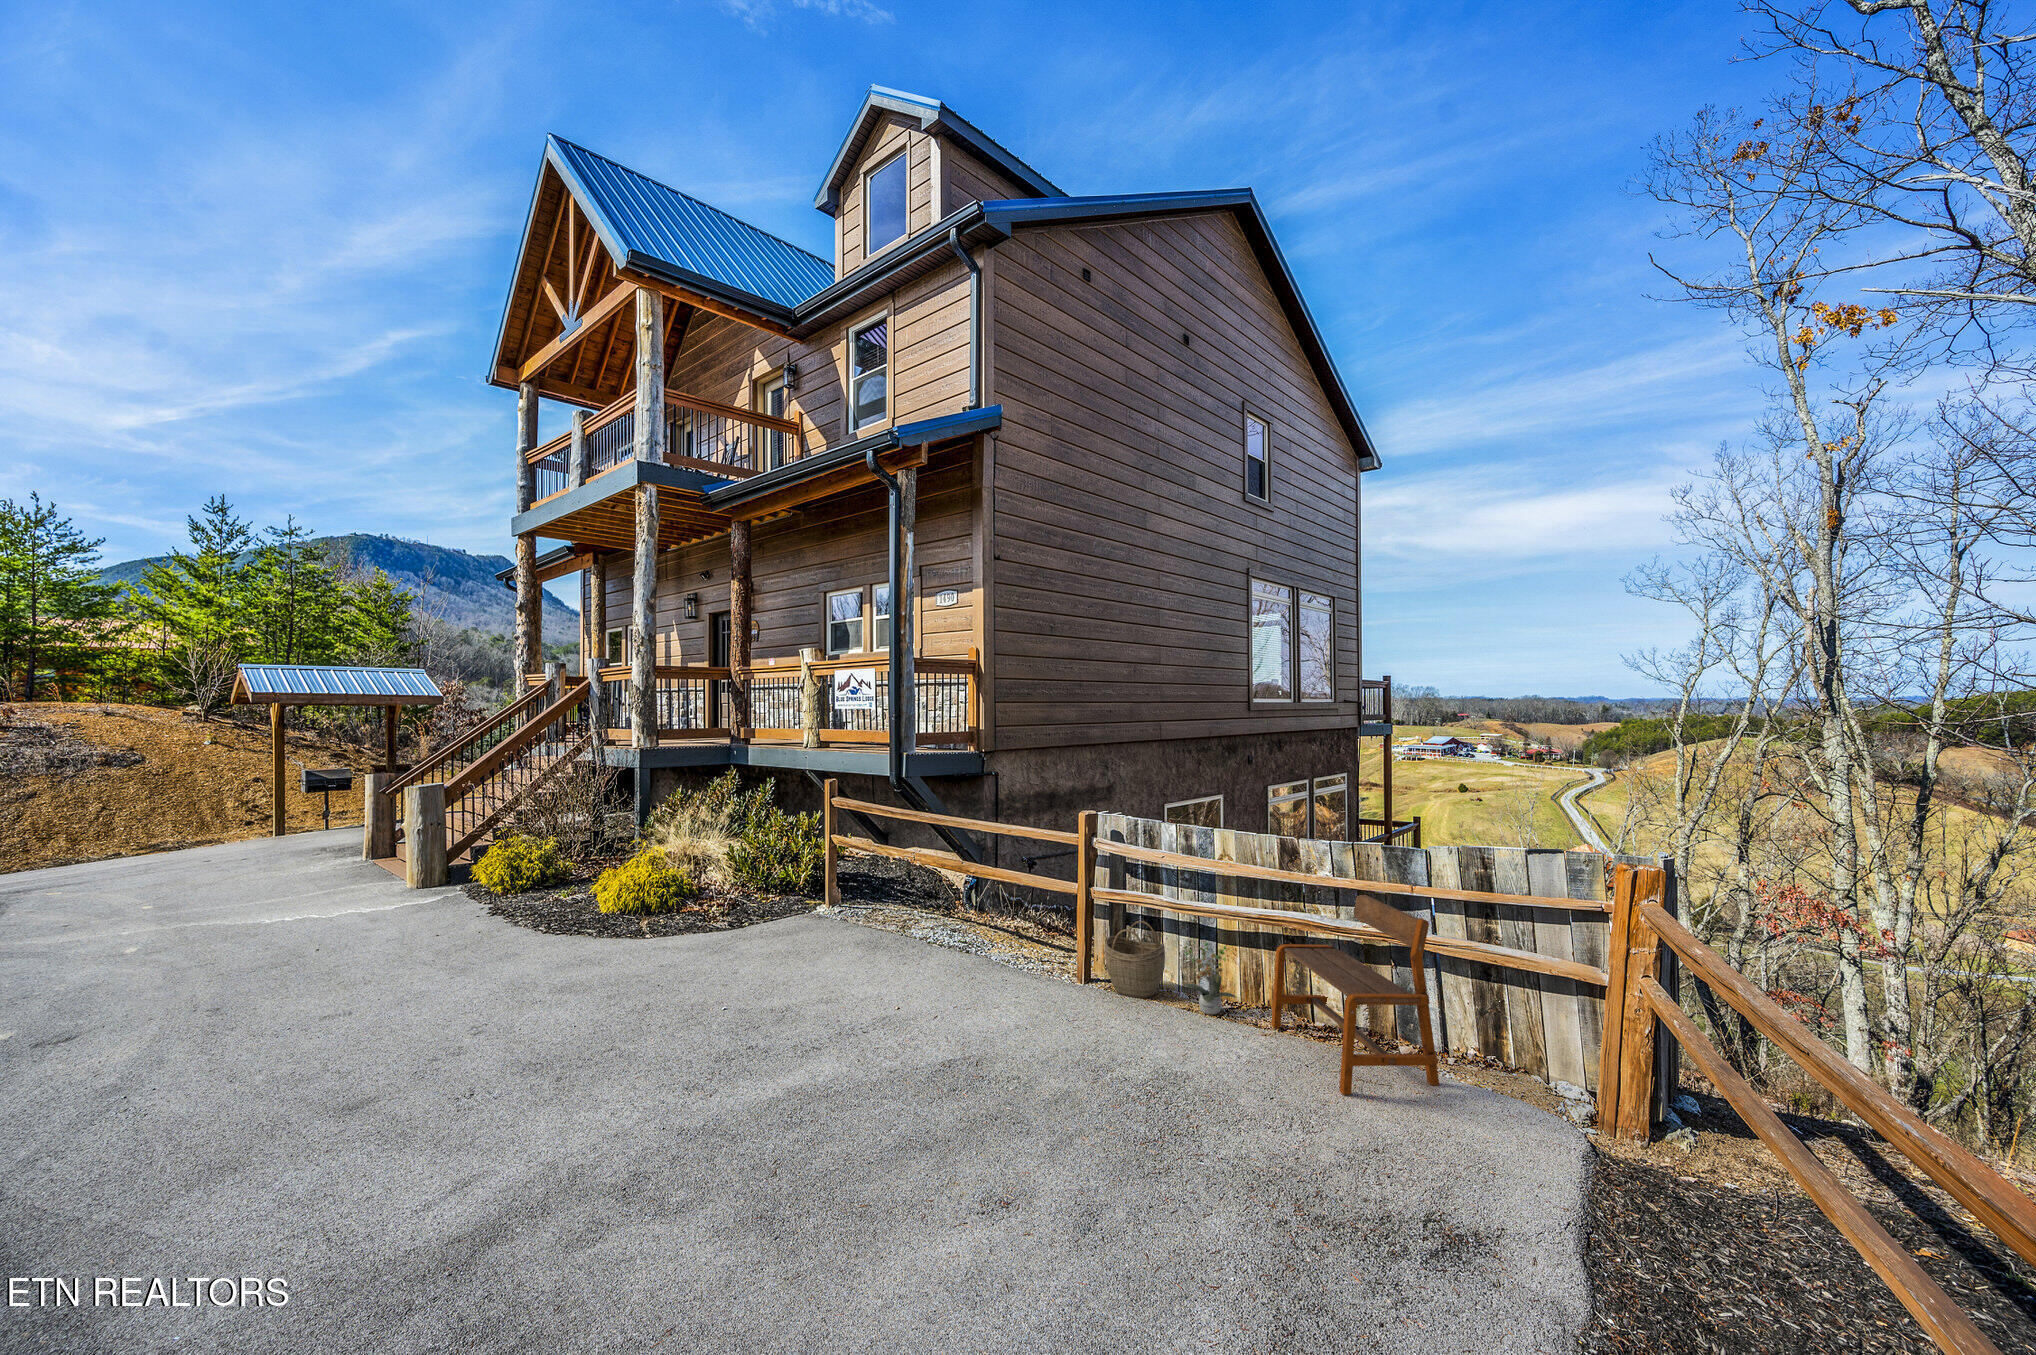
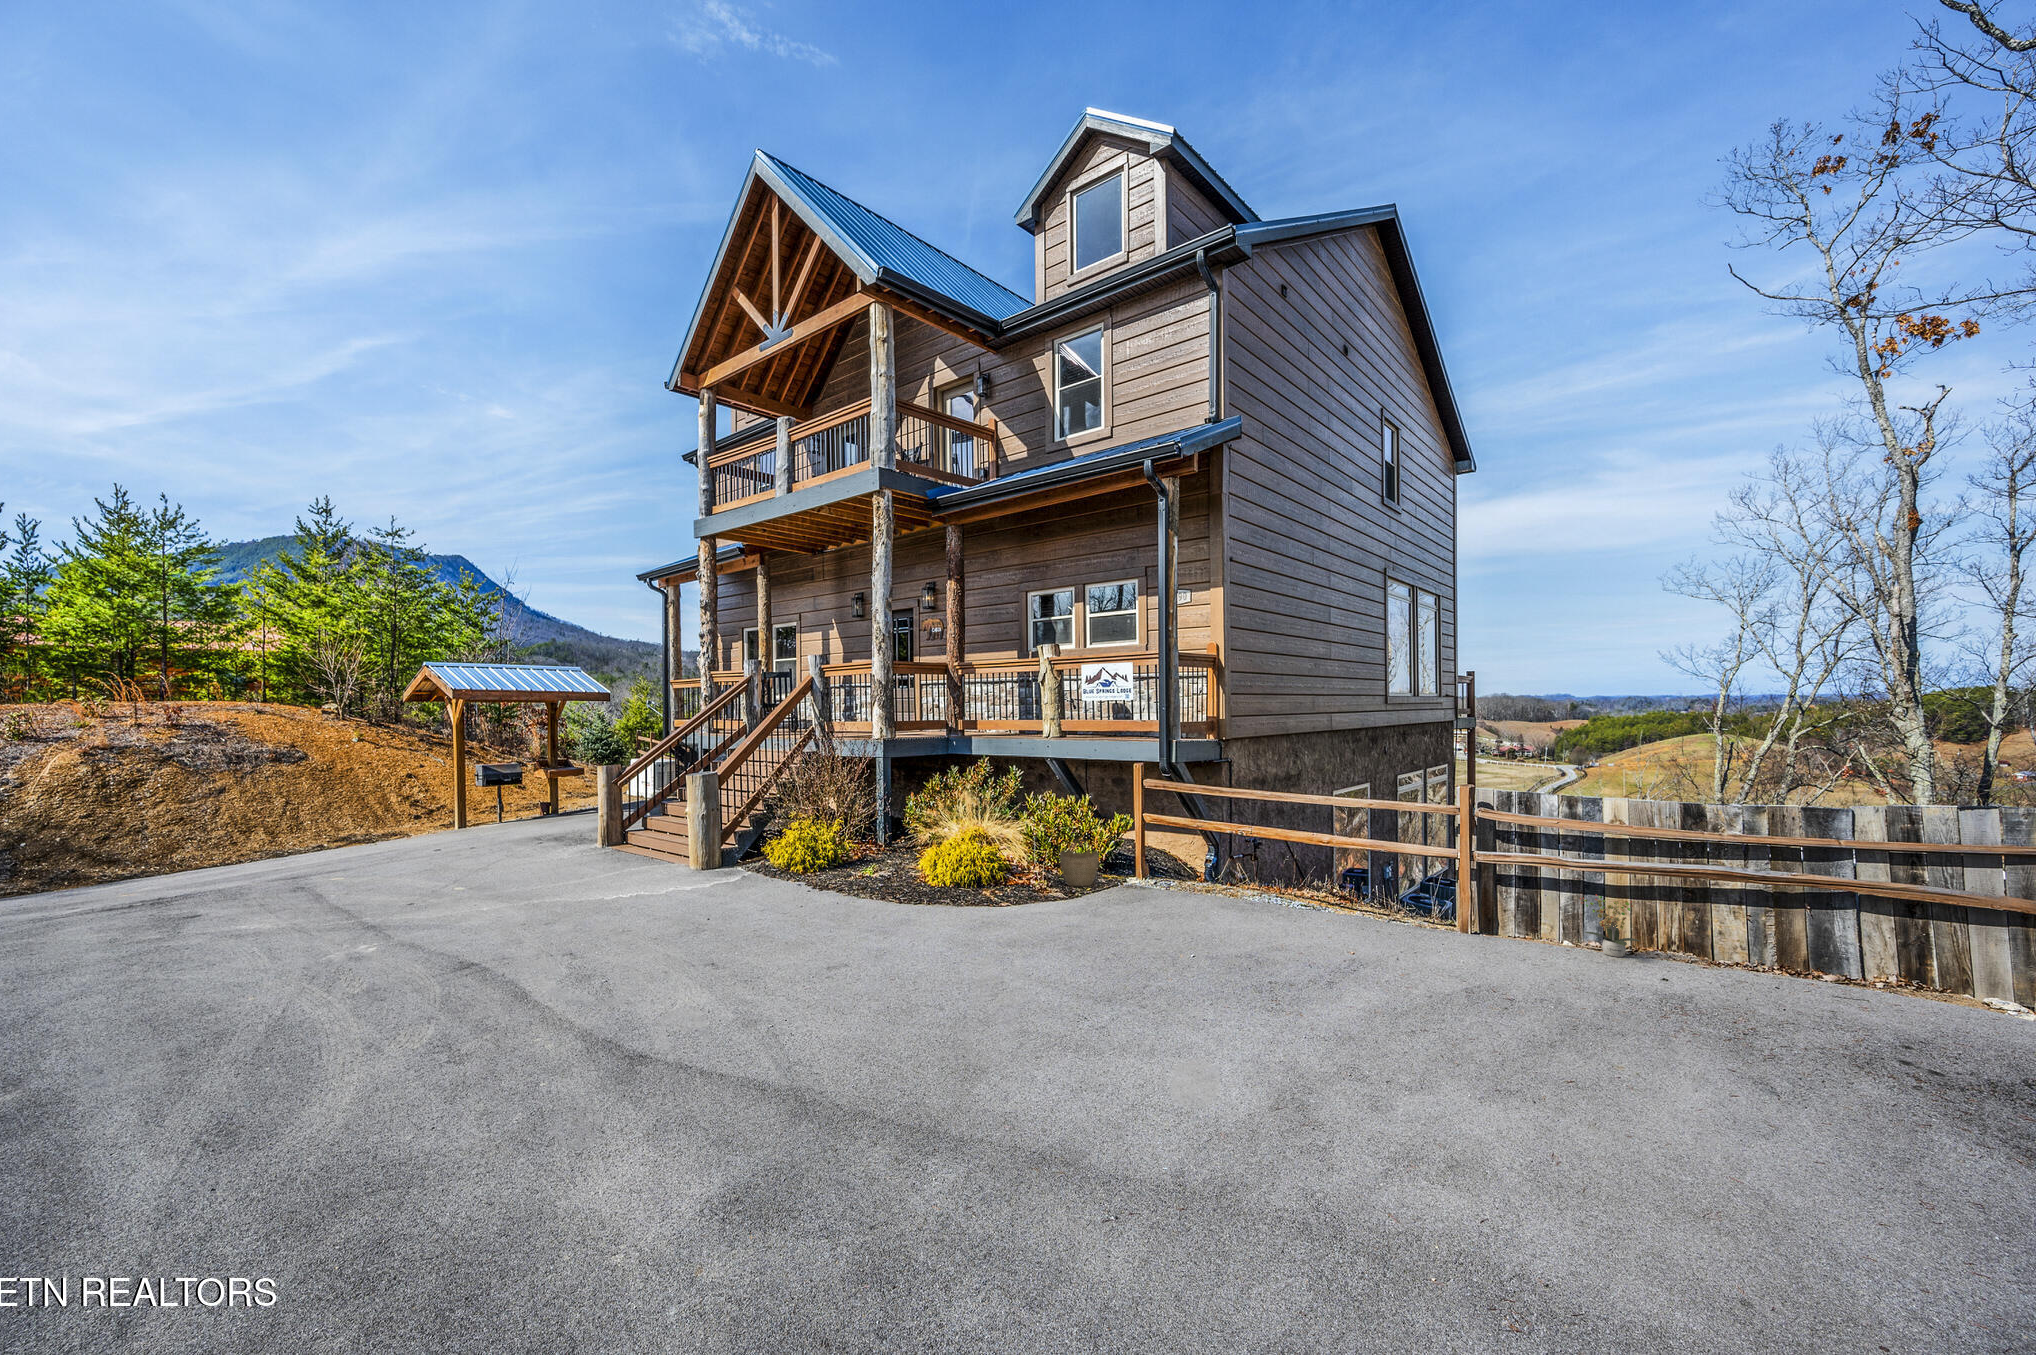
bench: present [1271,895,1439,1095] -> none [1684,843,1894,1013]
woven basket: present [1106,921,1165,998] -> present [1060,844,1099,886]

